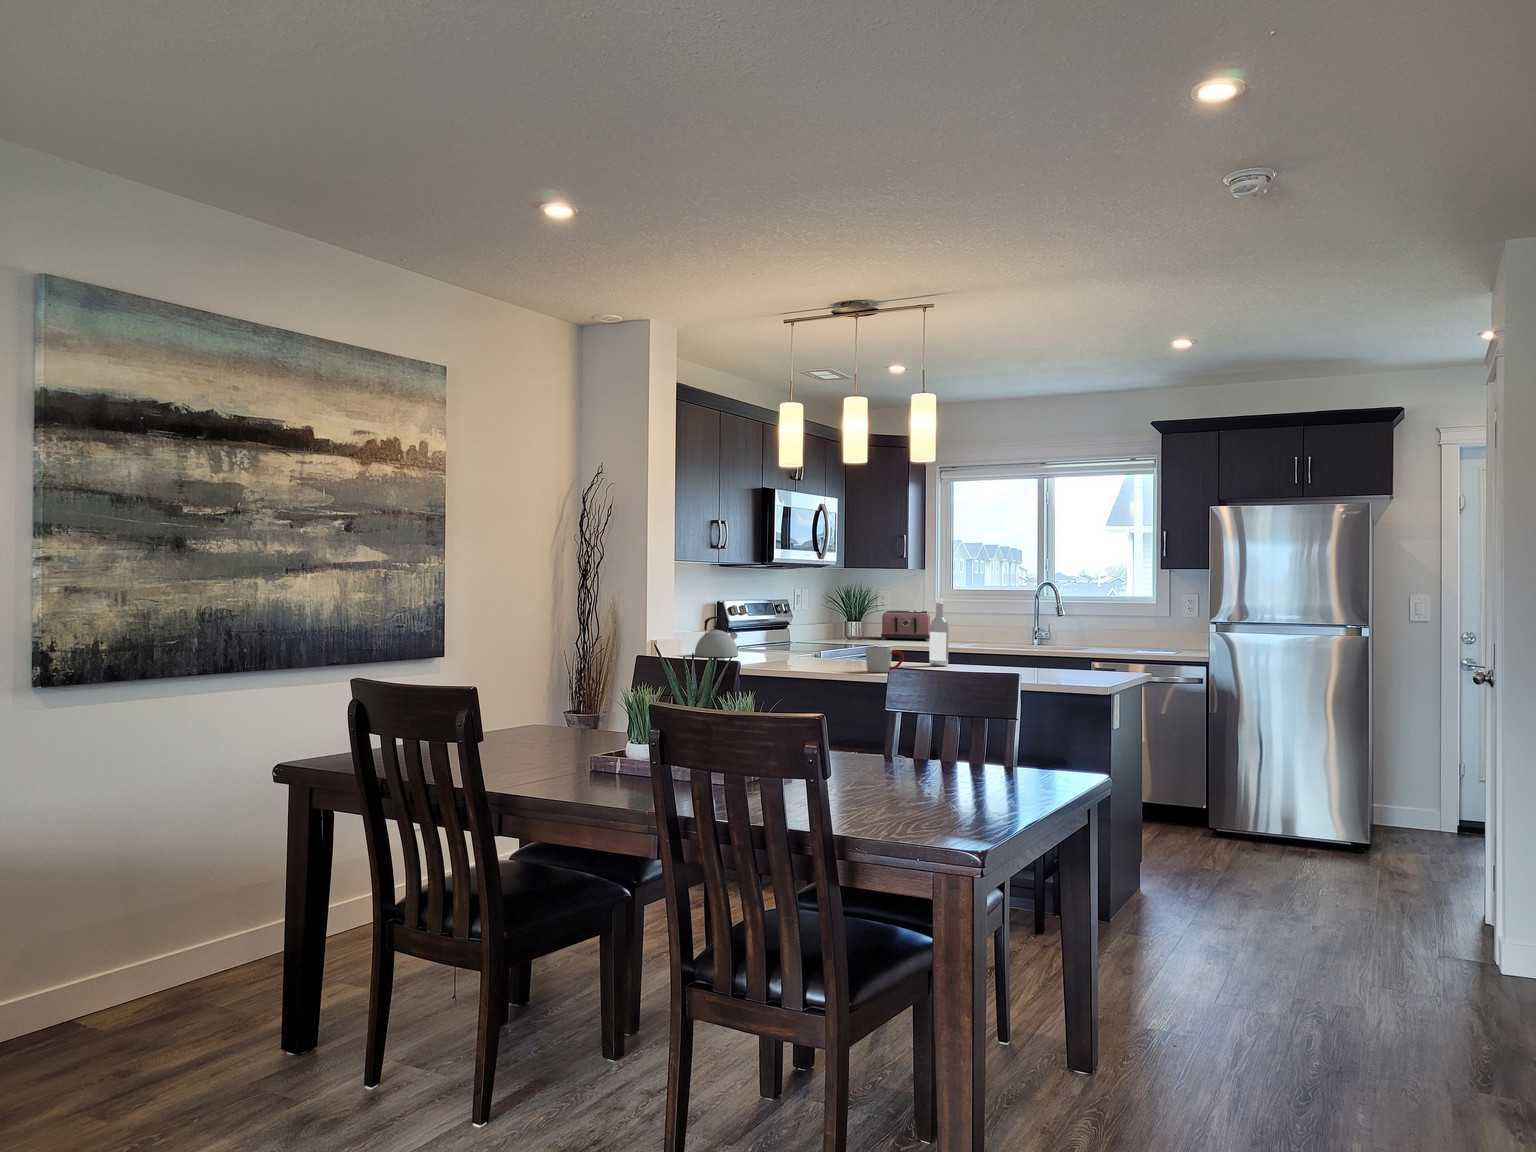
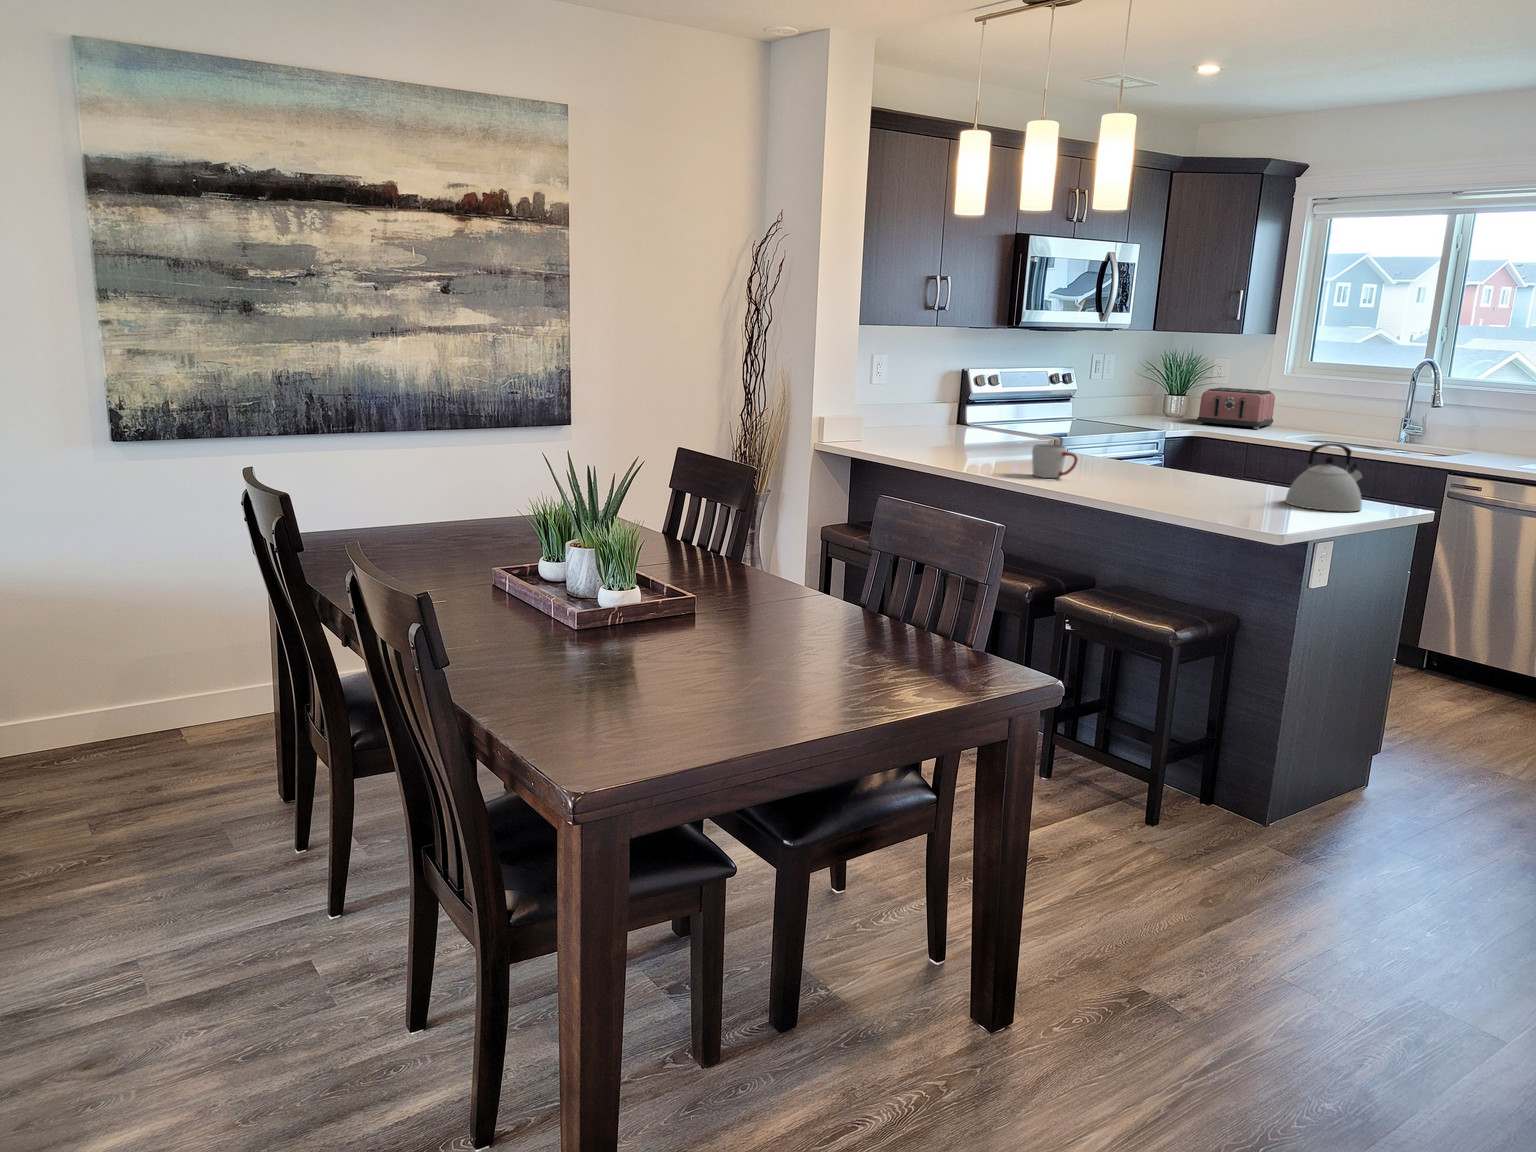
wine bottle: present [930,598,949,666] -> none [1145,385,1175,473]
kettle: present [695,616,738,657] -> present [1285,443,1363,511]

